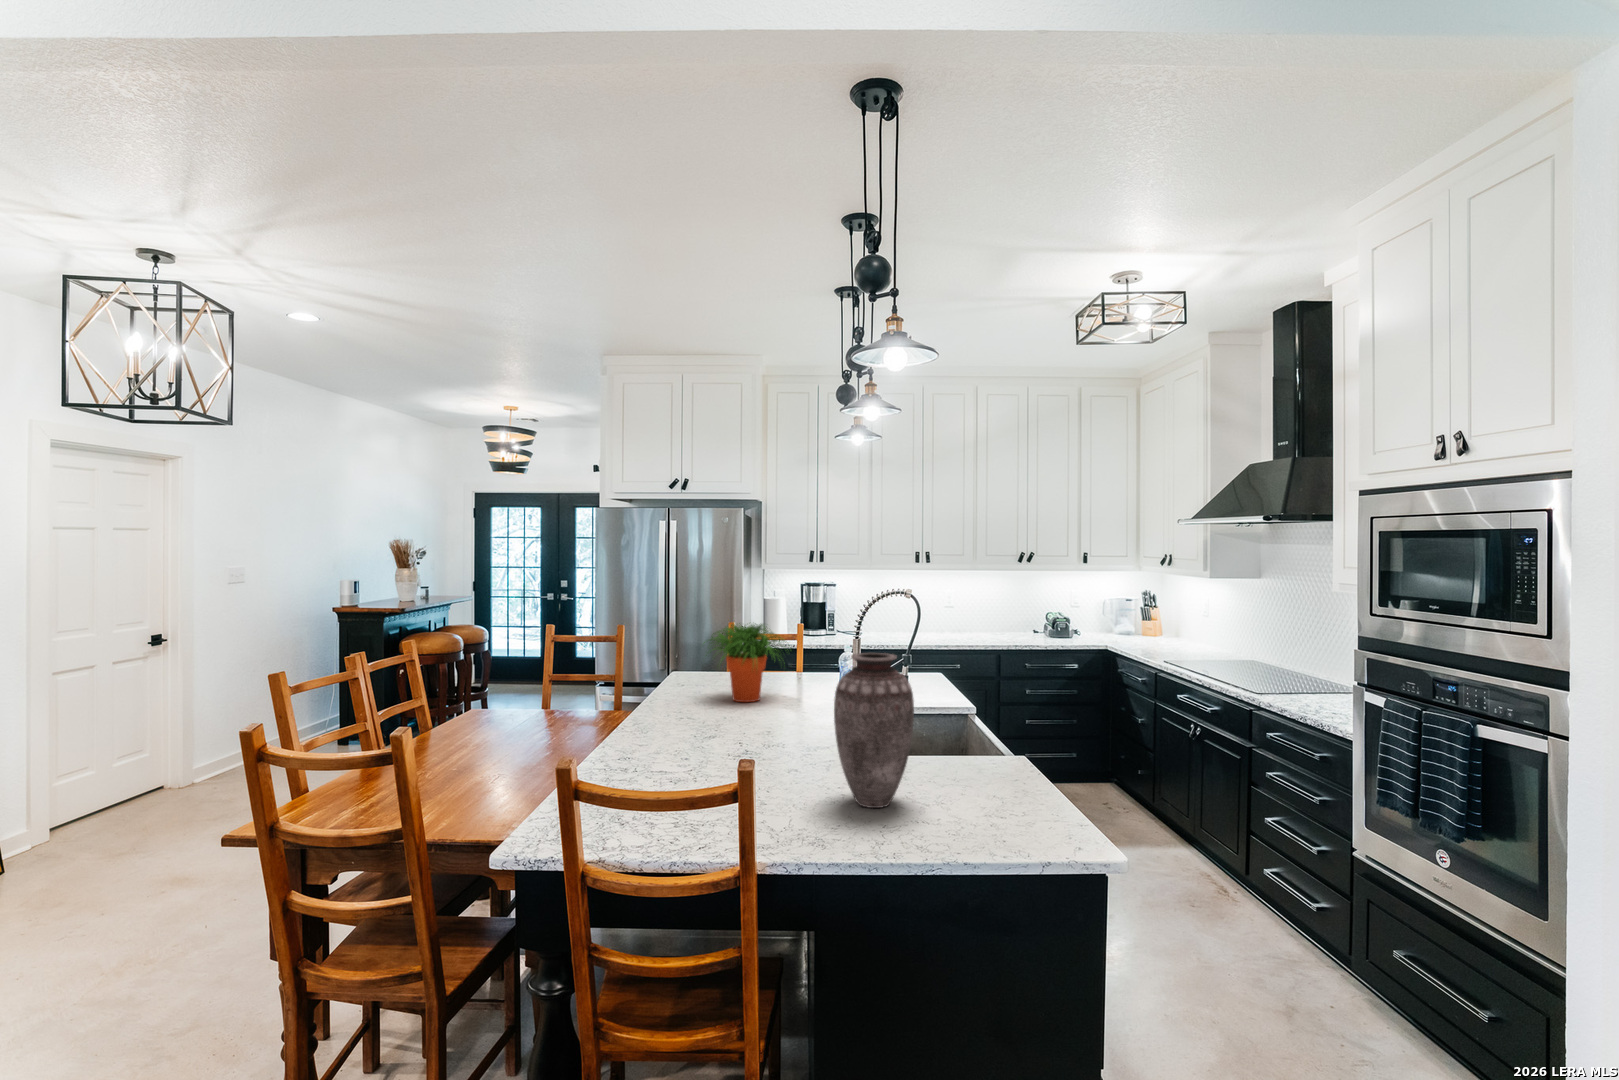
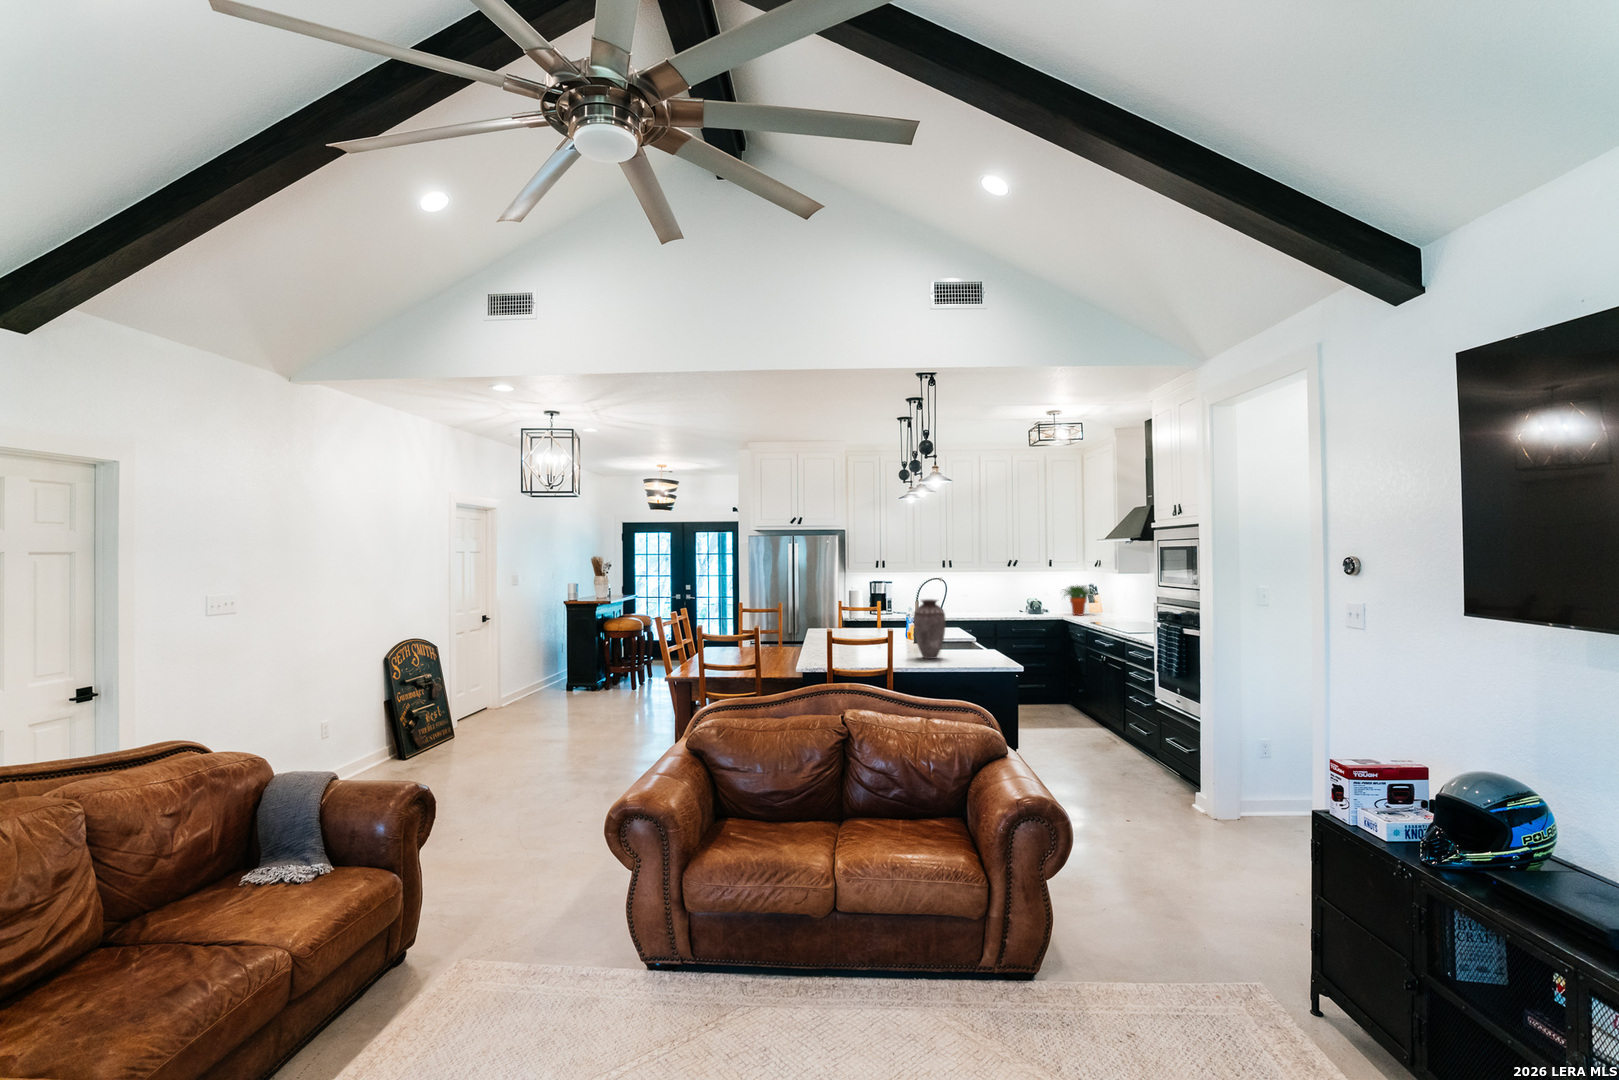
potted plant: present [704,623,784,702] -> present [1064,586,1093,616]

